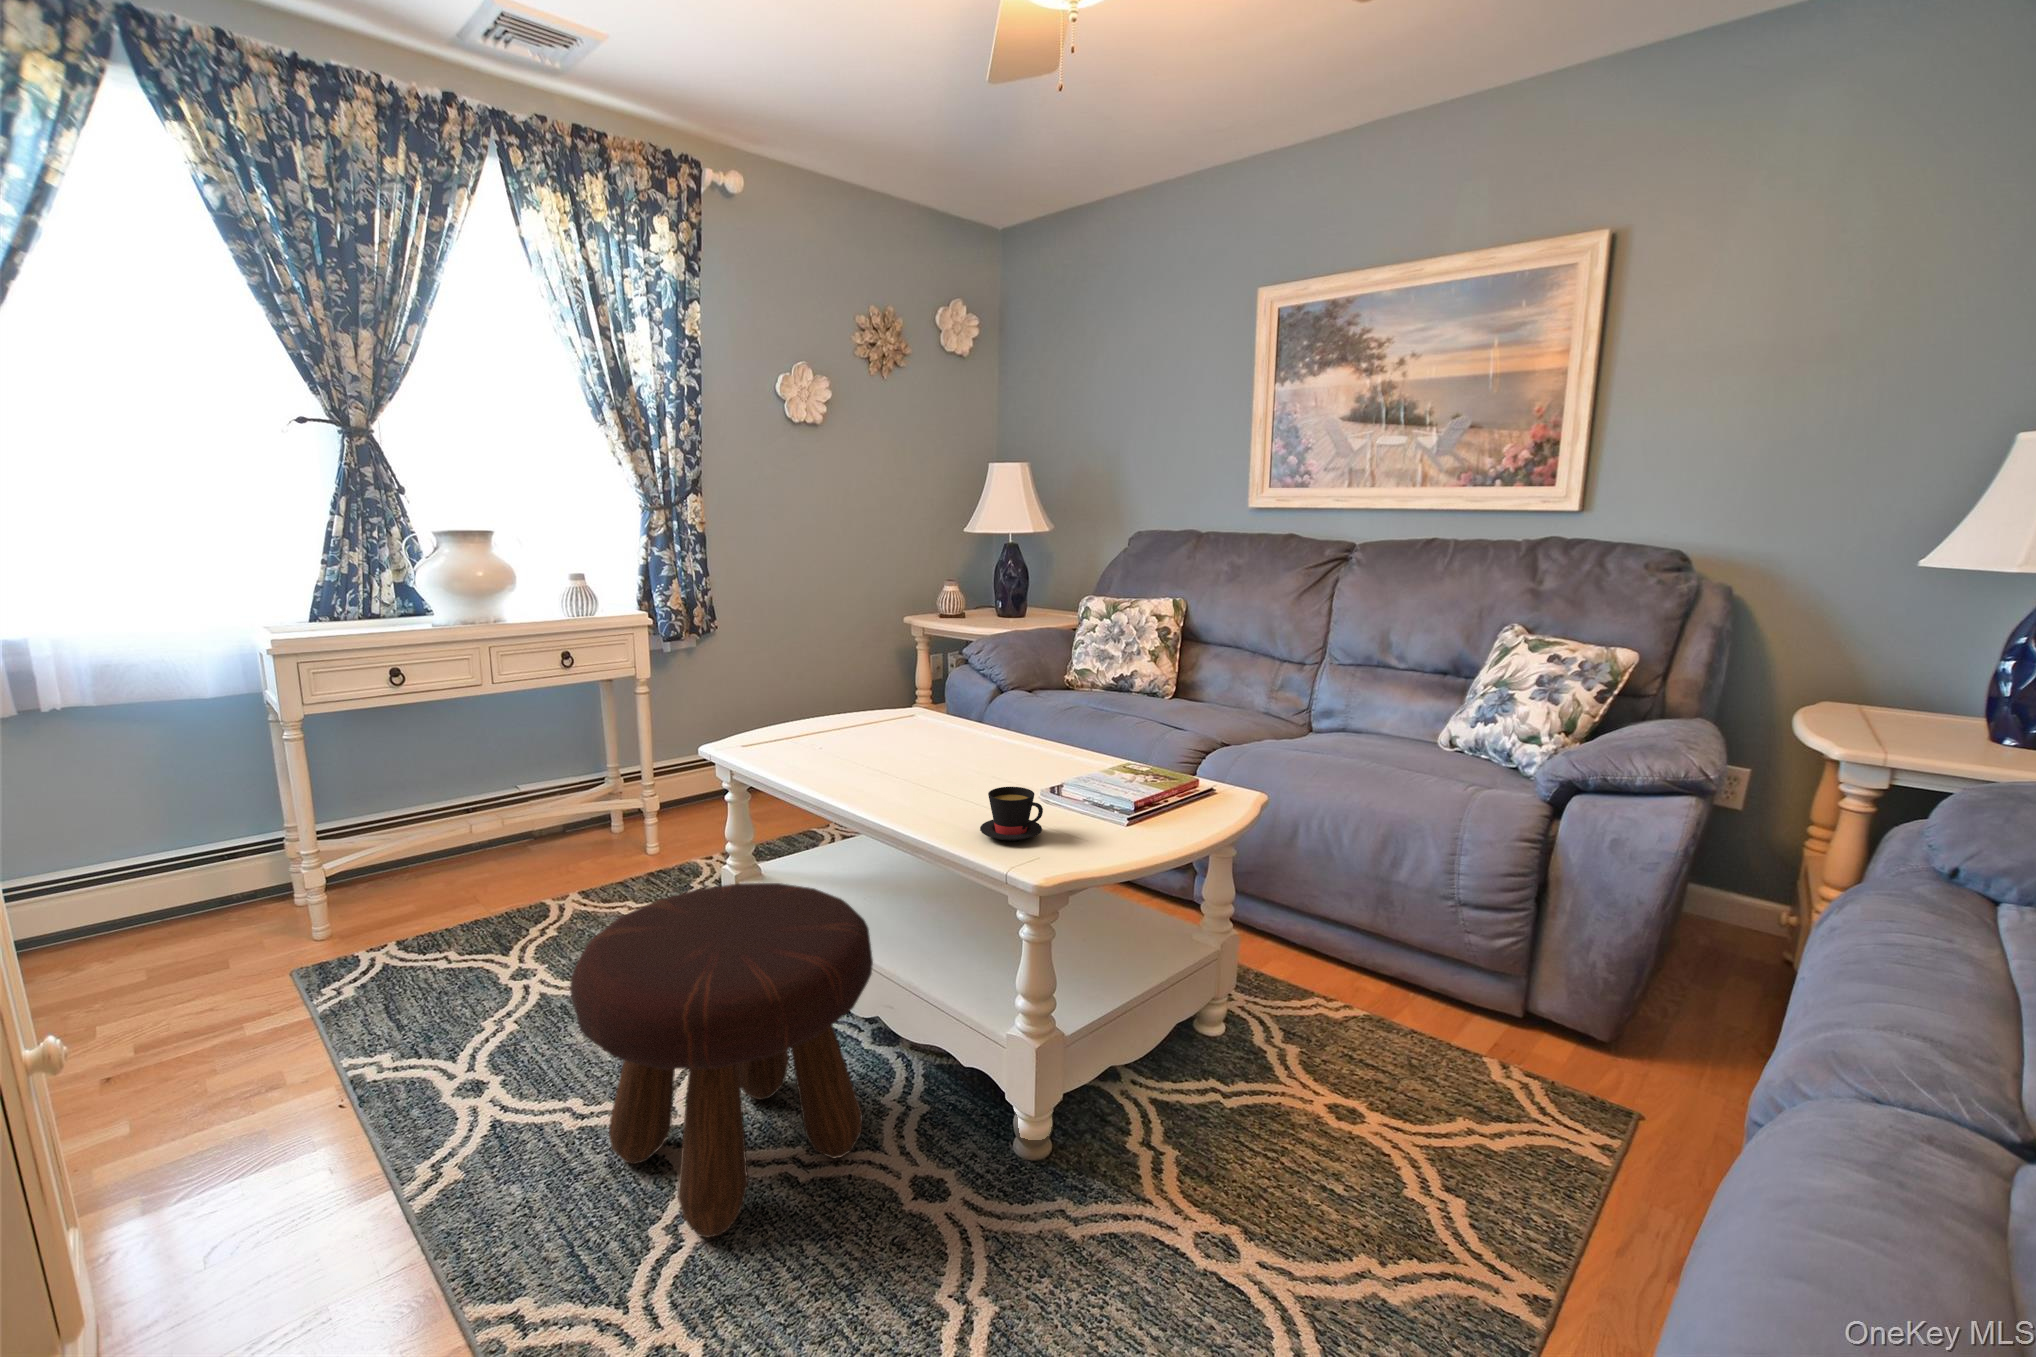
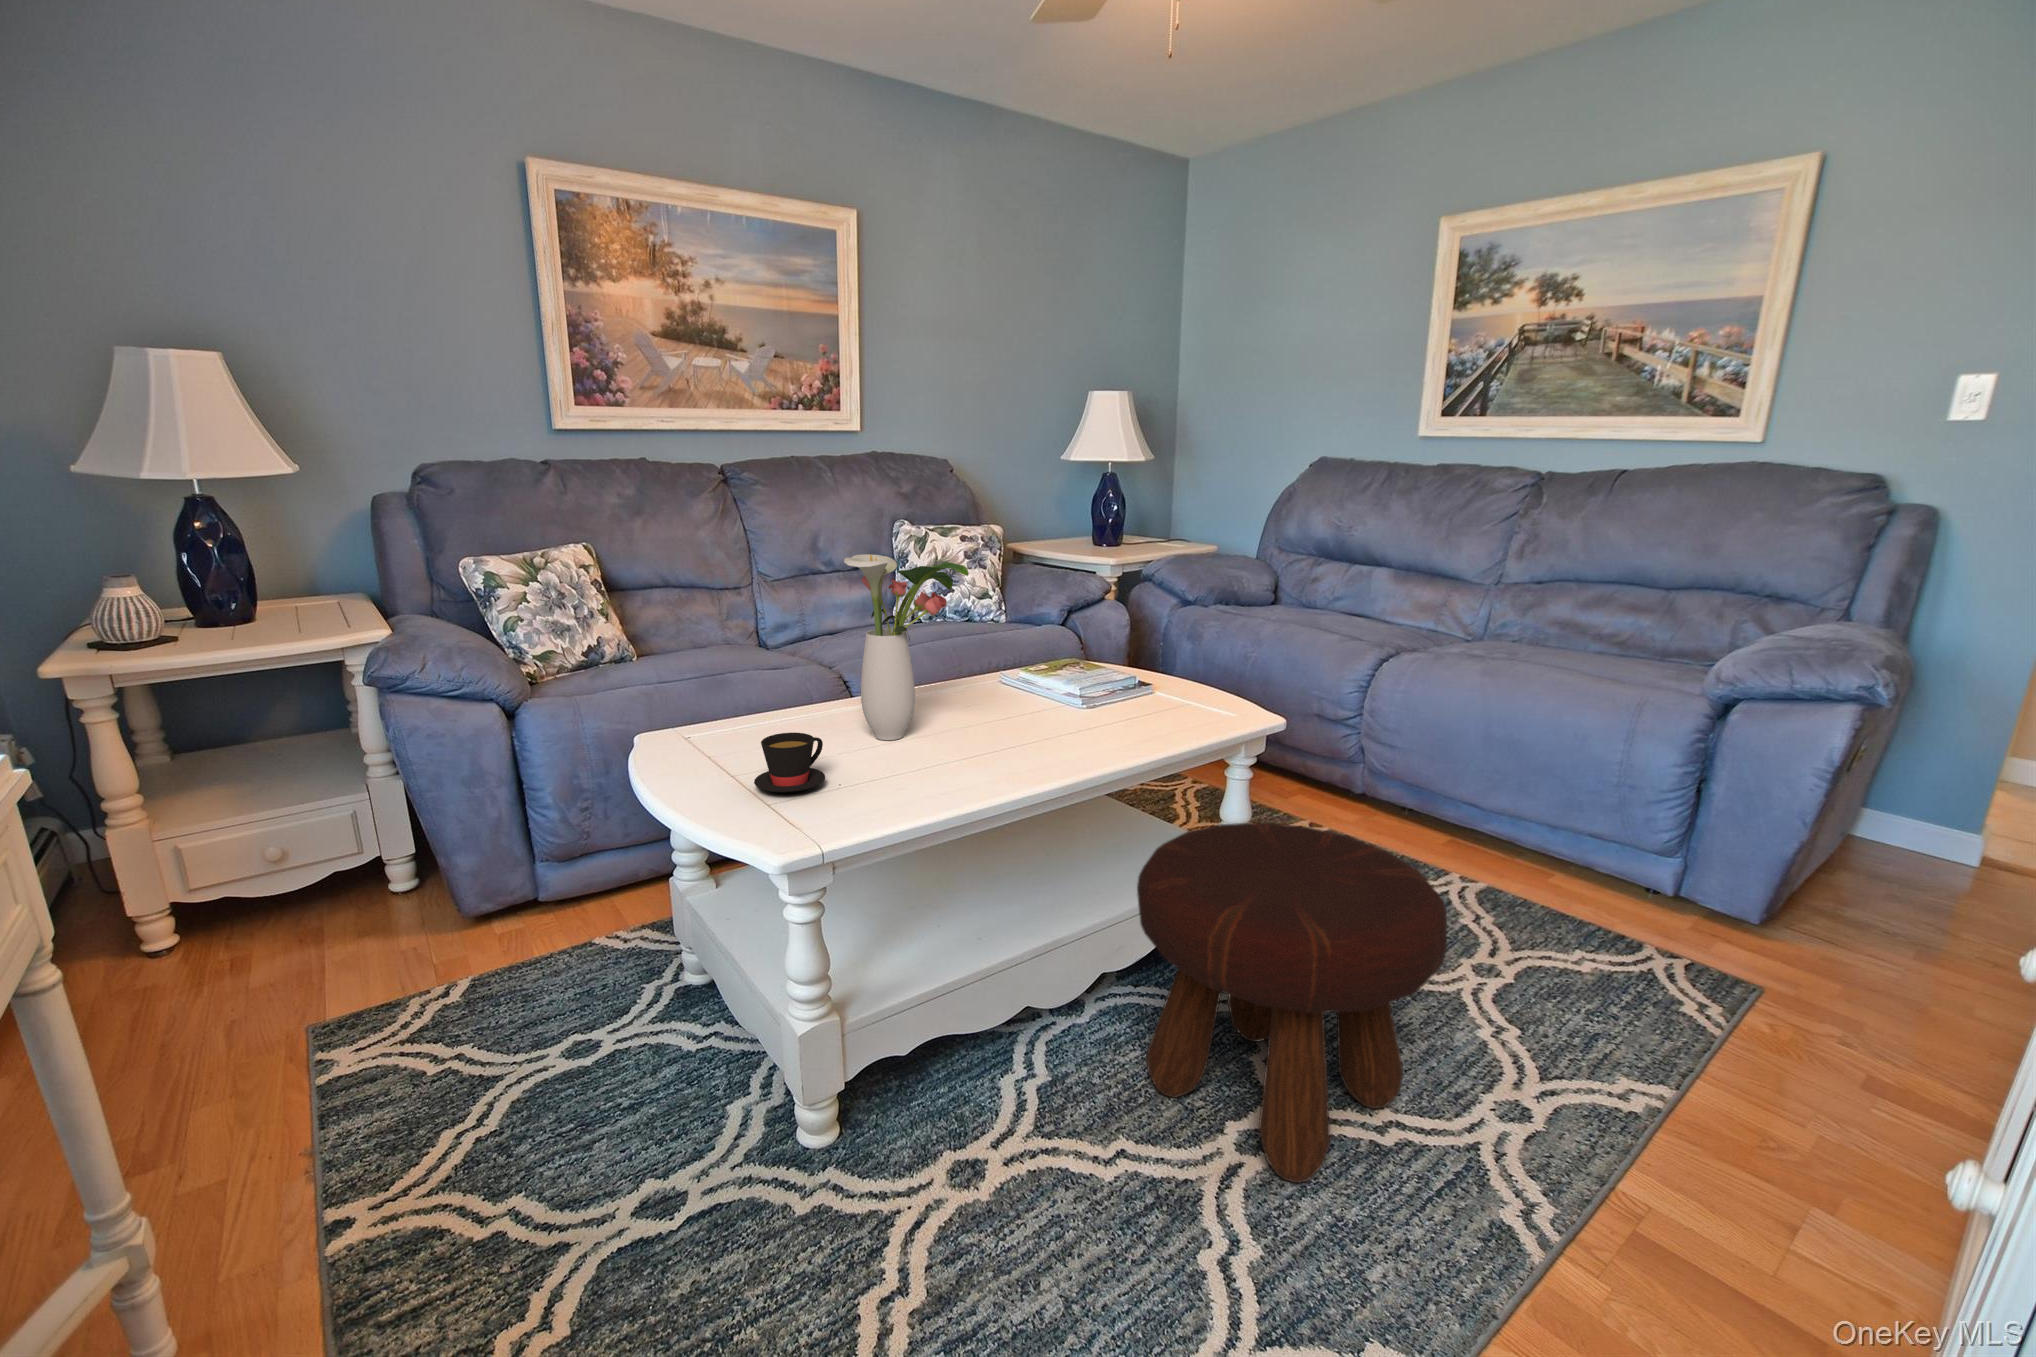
flower arrangement: none [859,605,991,752] -> present [844,554,968,740]
teacup: present [980,787,1043,841] -> present [754,733,825,793]

